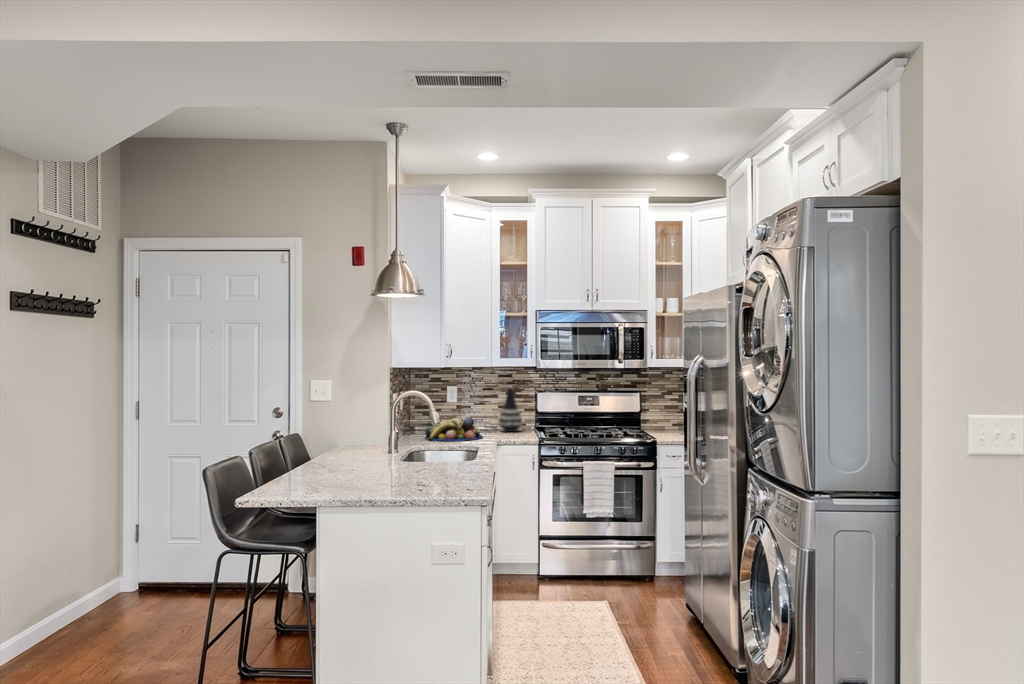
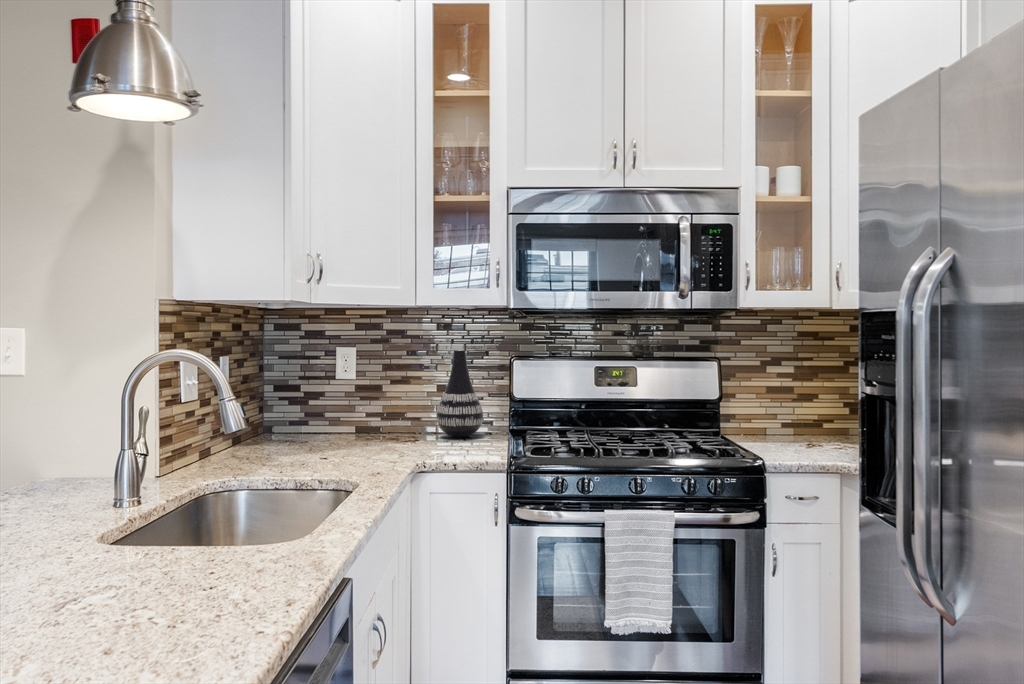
fruit bowl: present [425,417,482,441] -> none [267,411,392,464]

